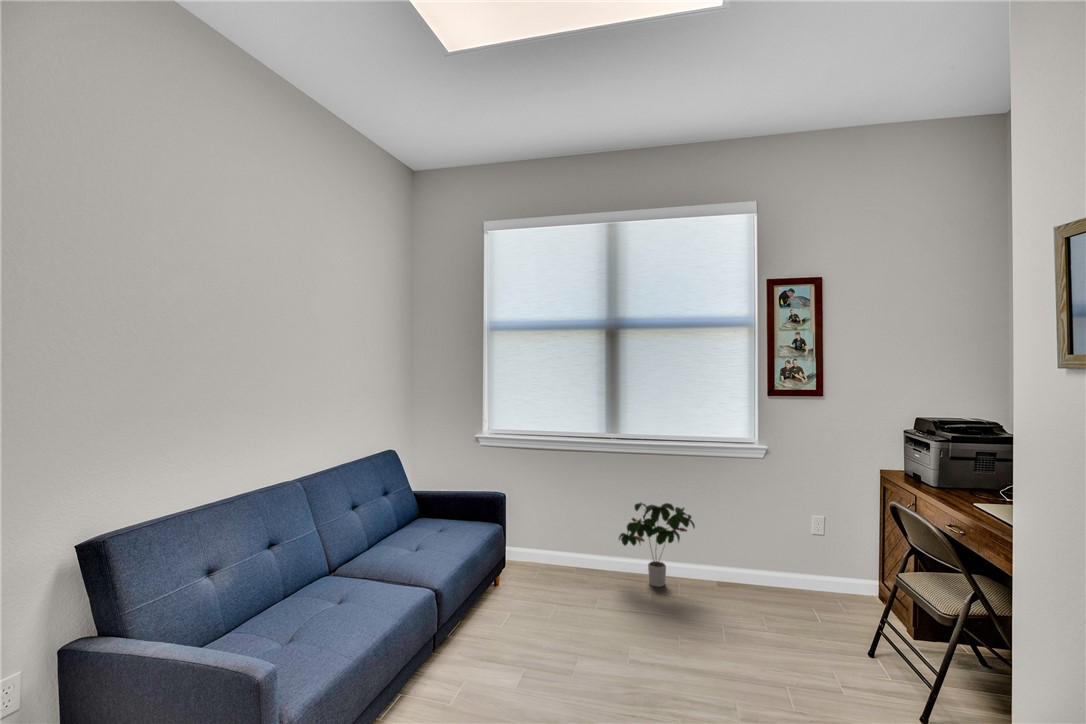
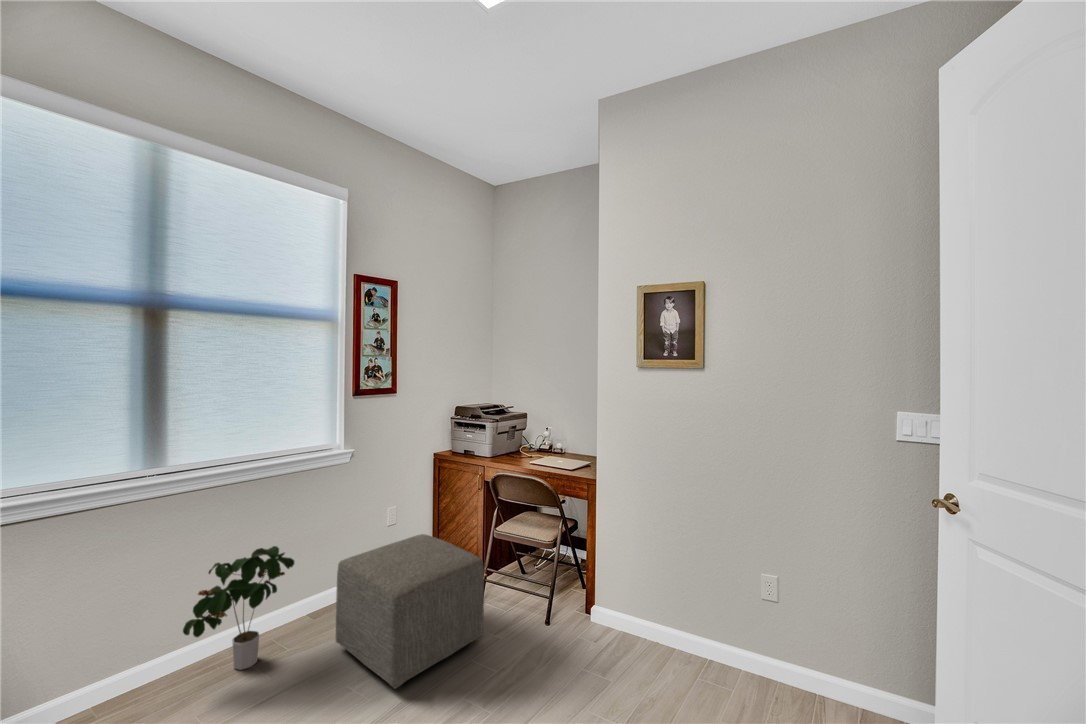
ottoman: none [692,532,813,668] -> present [336,534,484,689]

